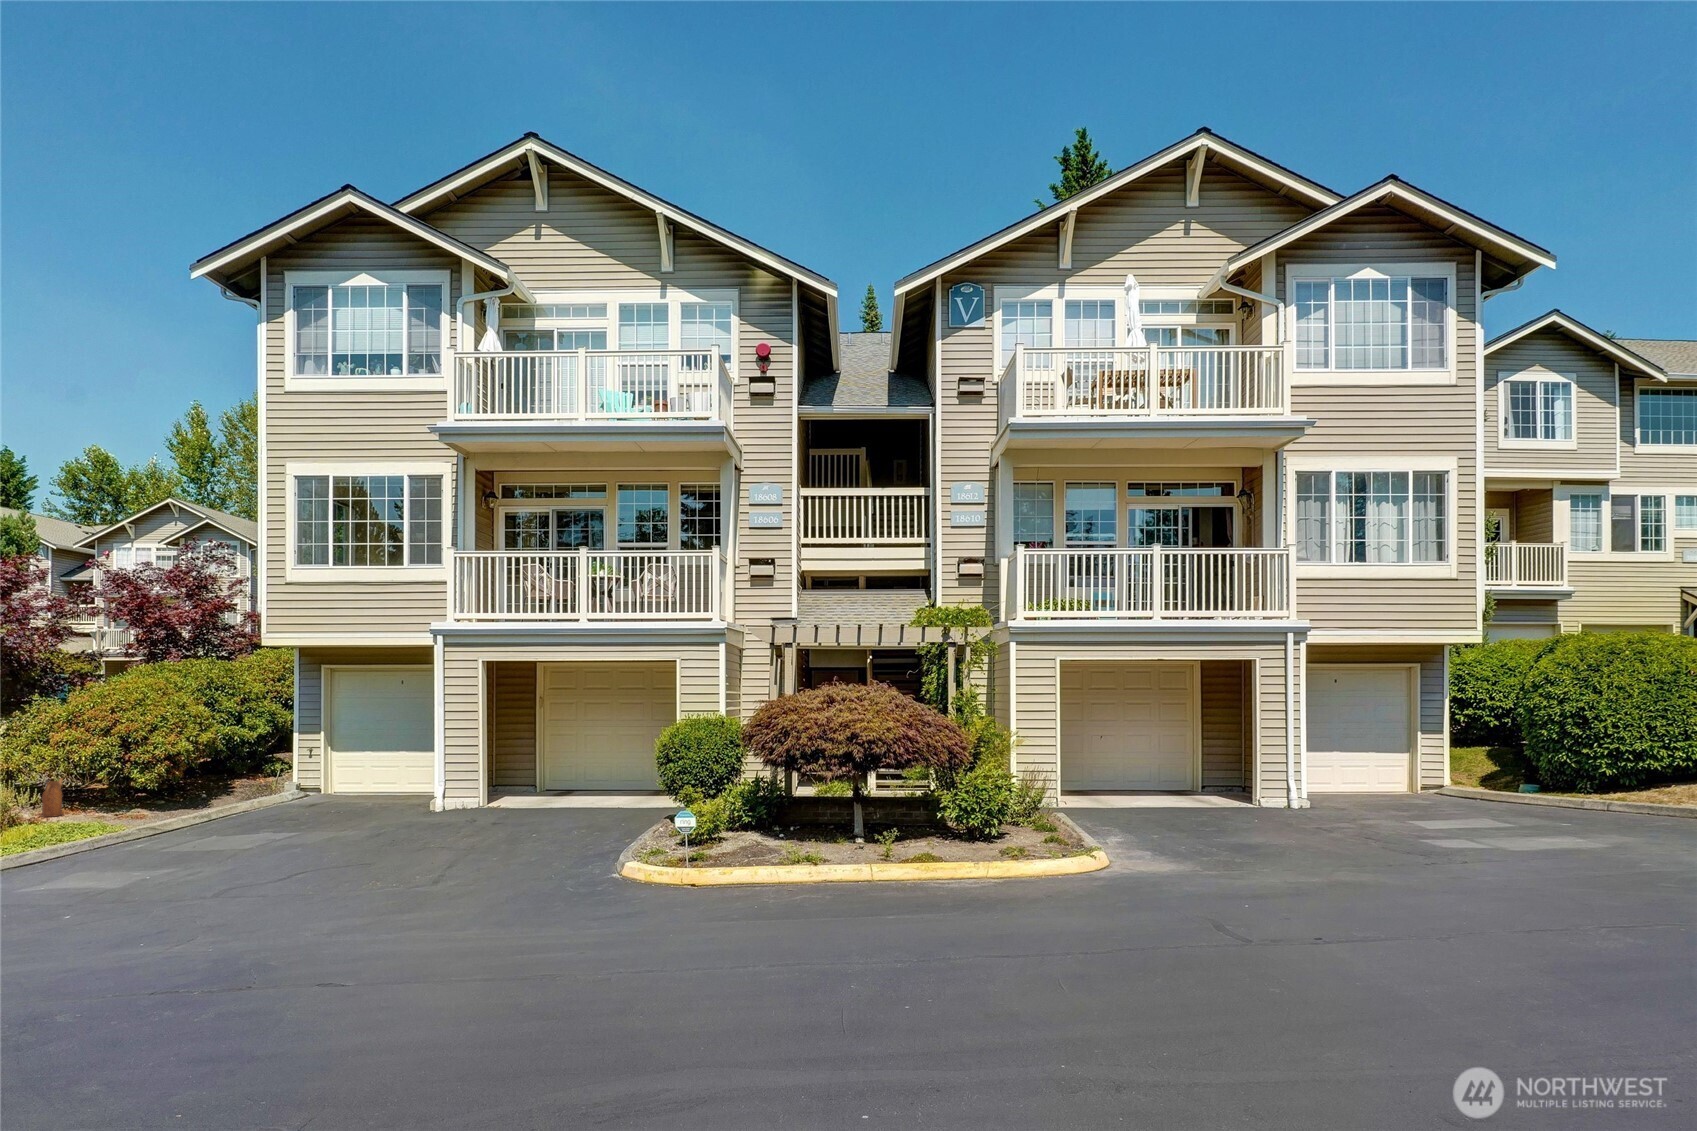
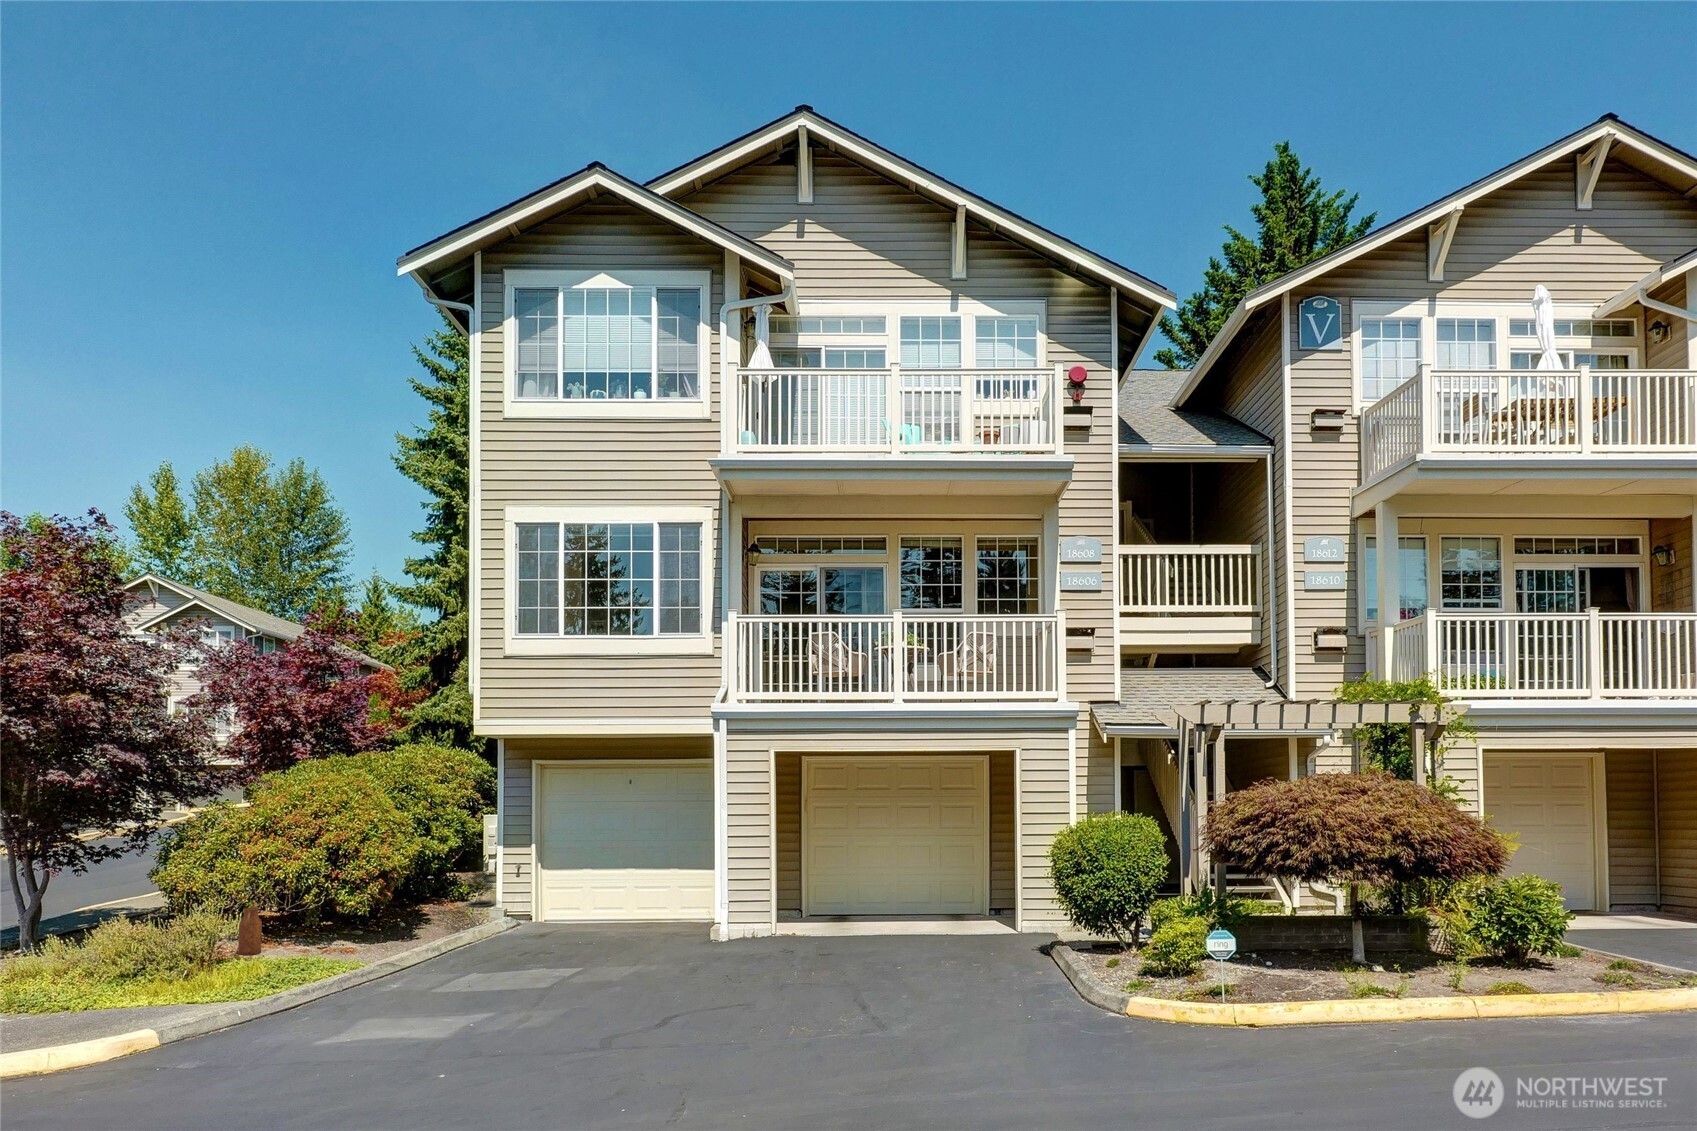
potted tree: none [272,744,301,783] -> present [465,860,494,907]

